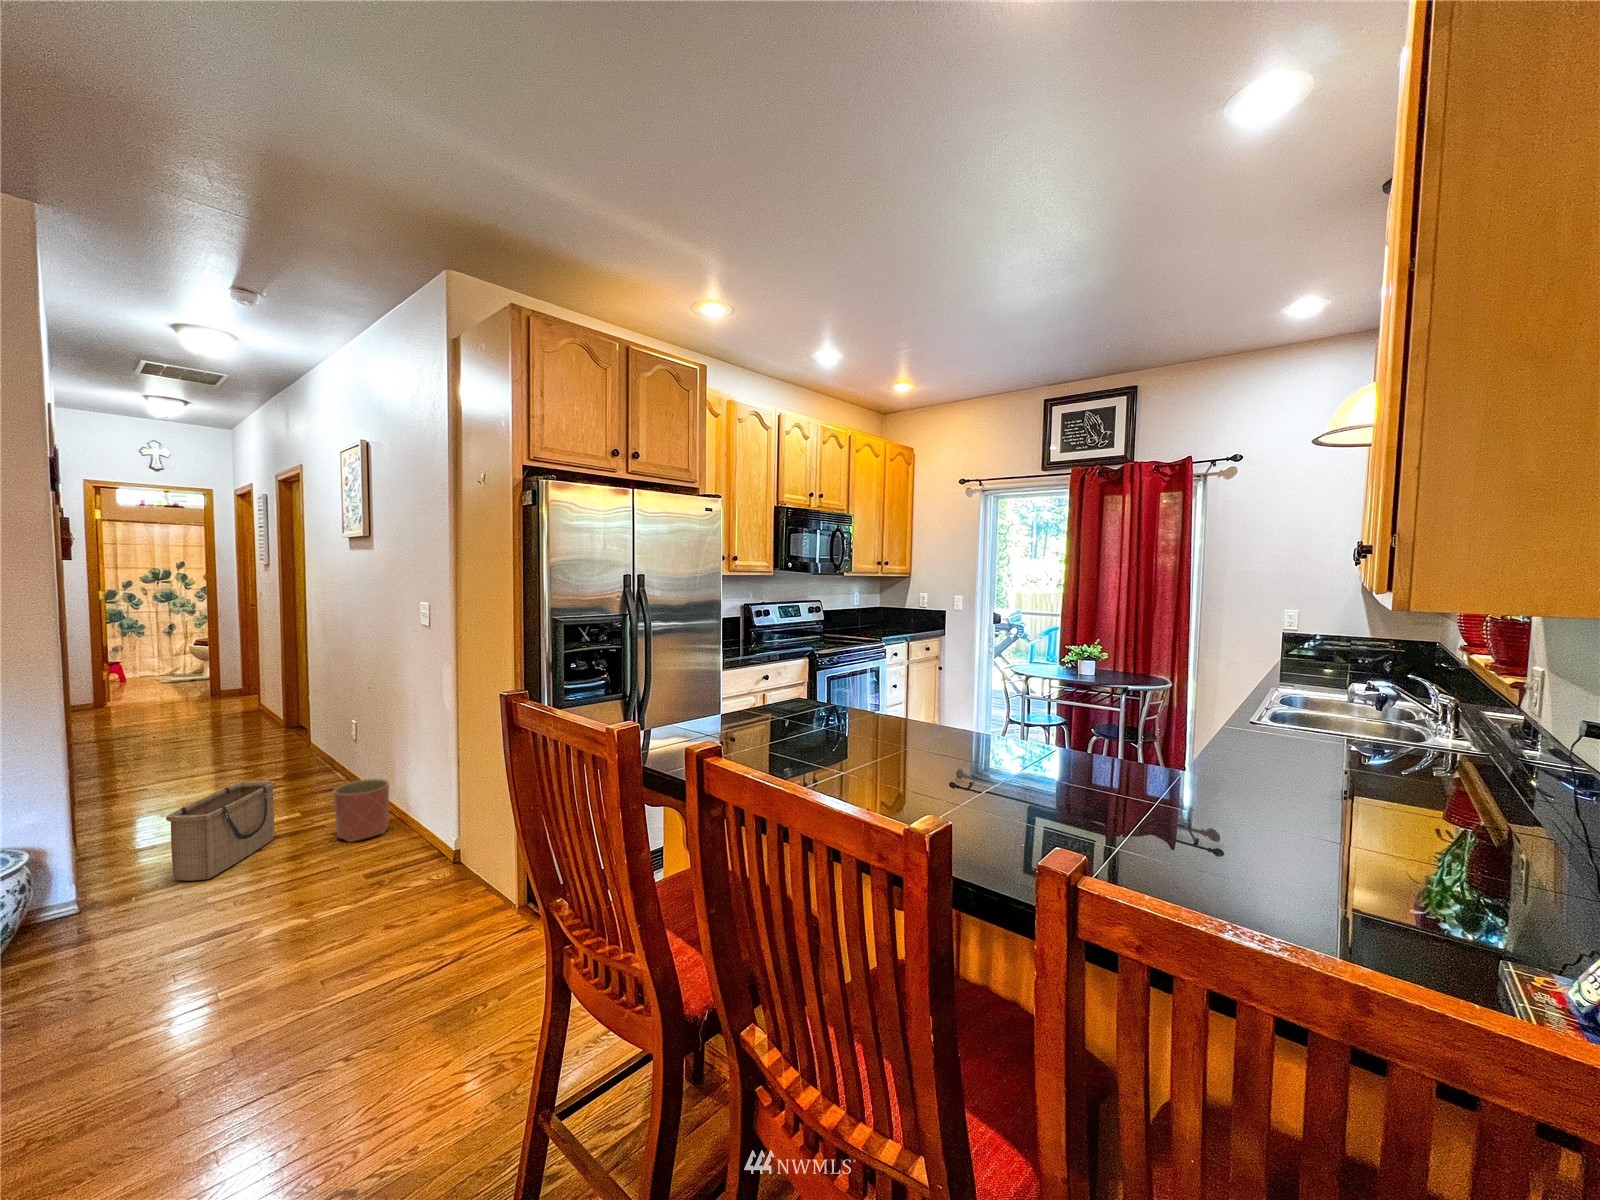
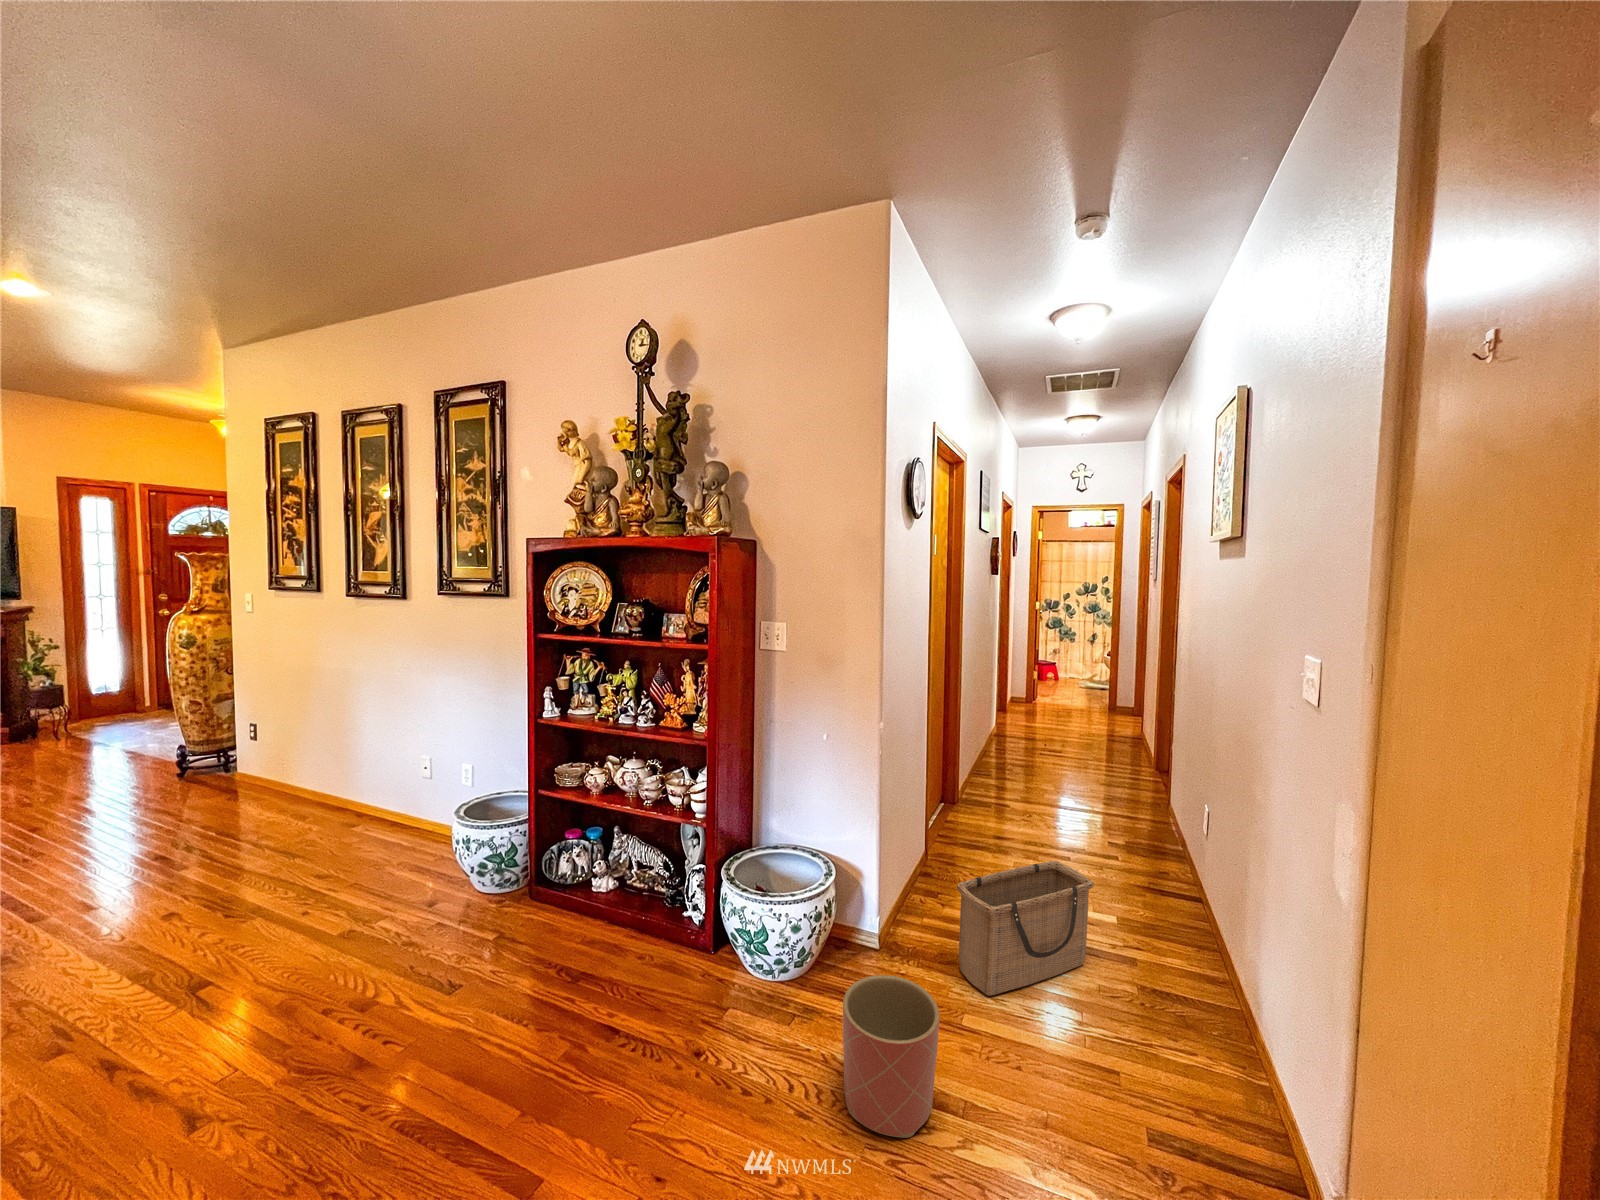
planter: present [333,779,389,842] -> present [843,975,940,1138]

